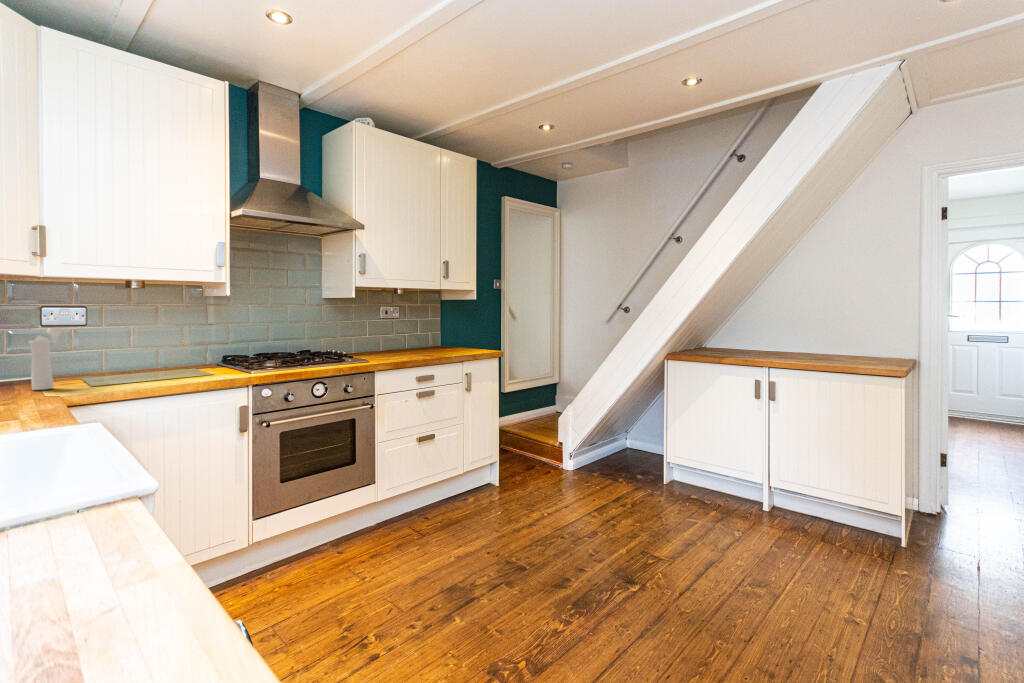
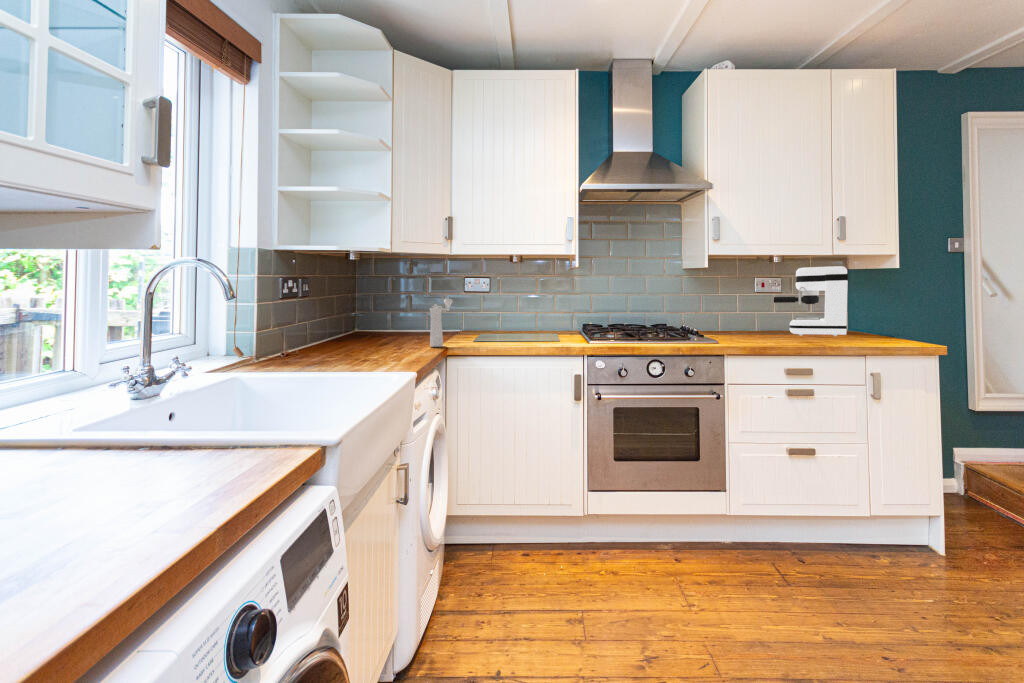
coffee maker: none [400,300,454,353] -> present [774,266,848,336]

